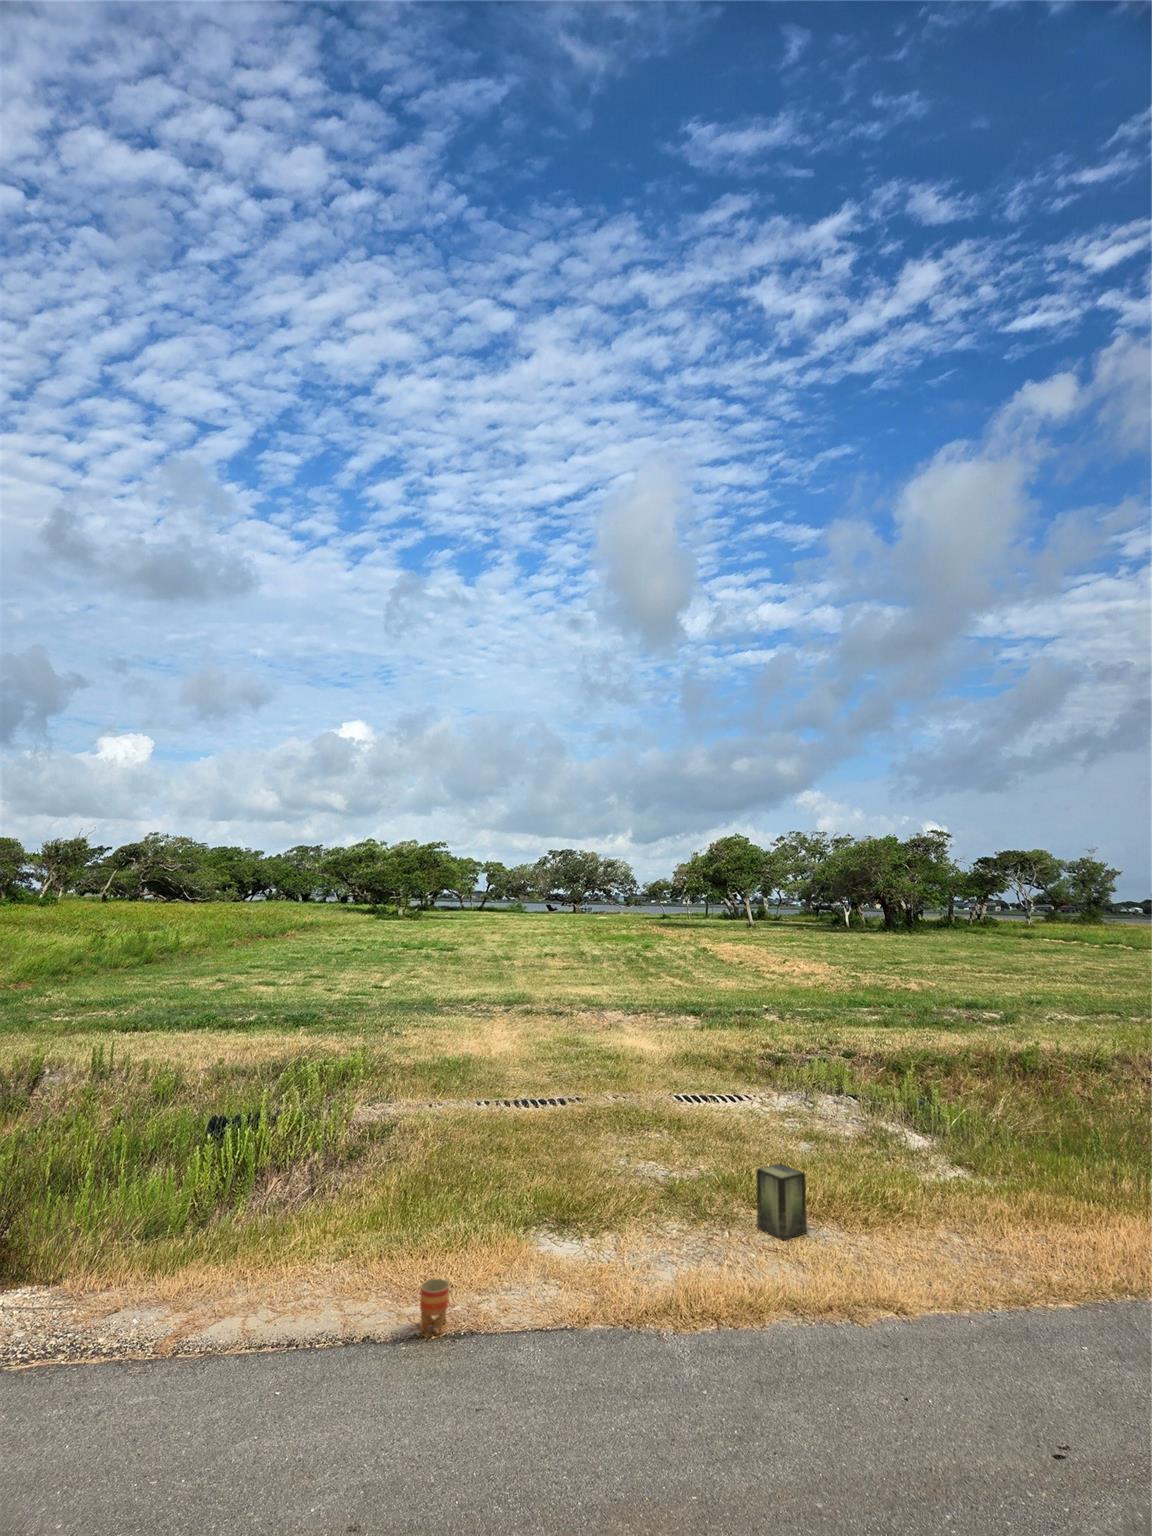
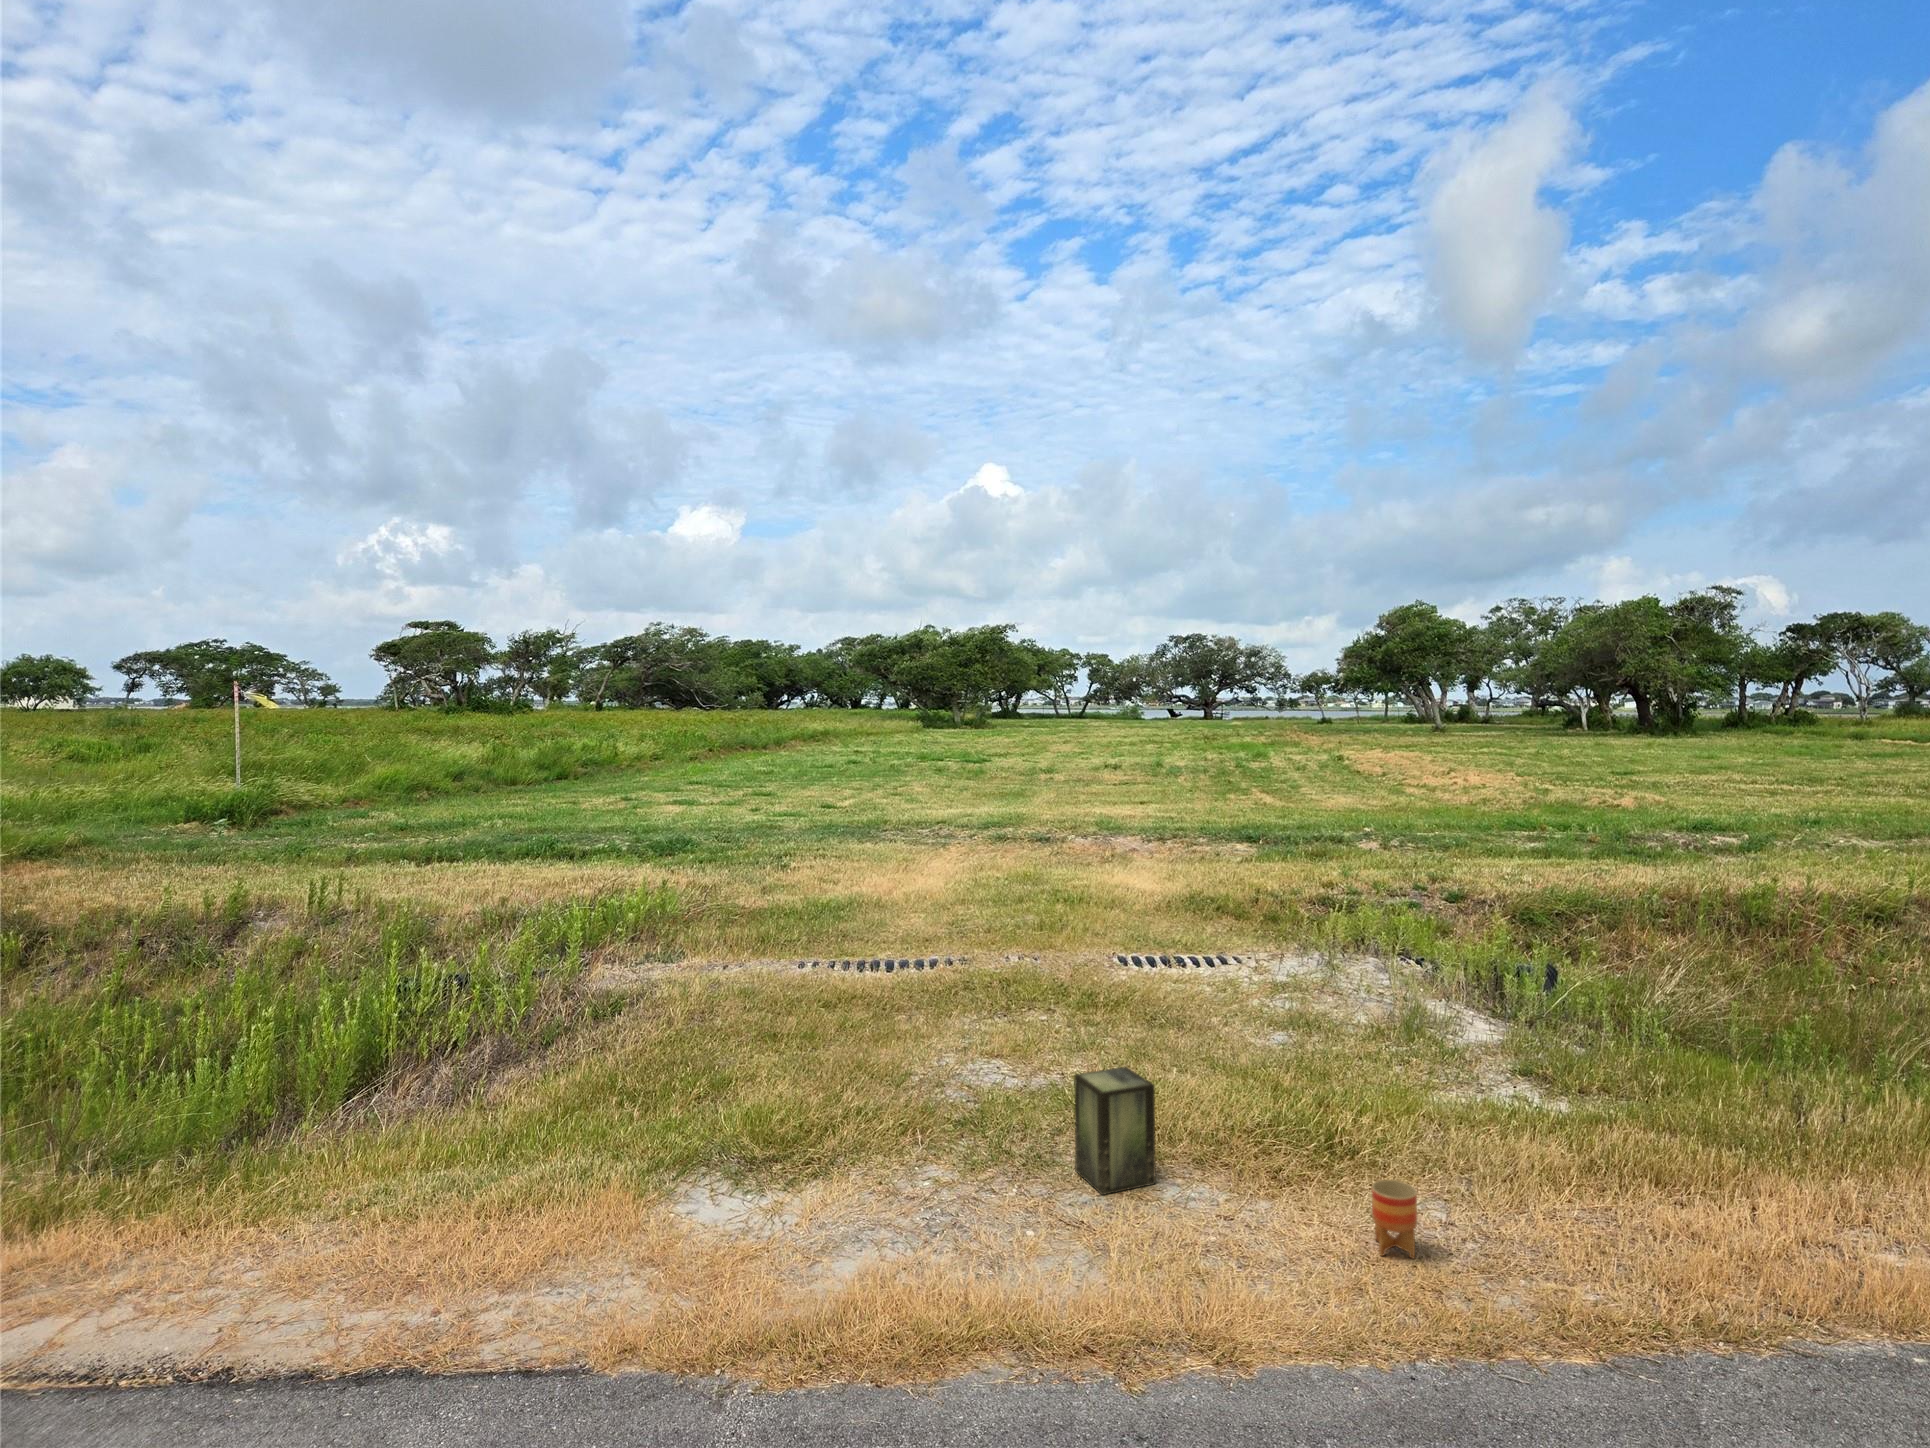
planter: present [420,1279,449,1334] -> present [1372,1179,1417,1258]

